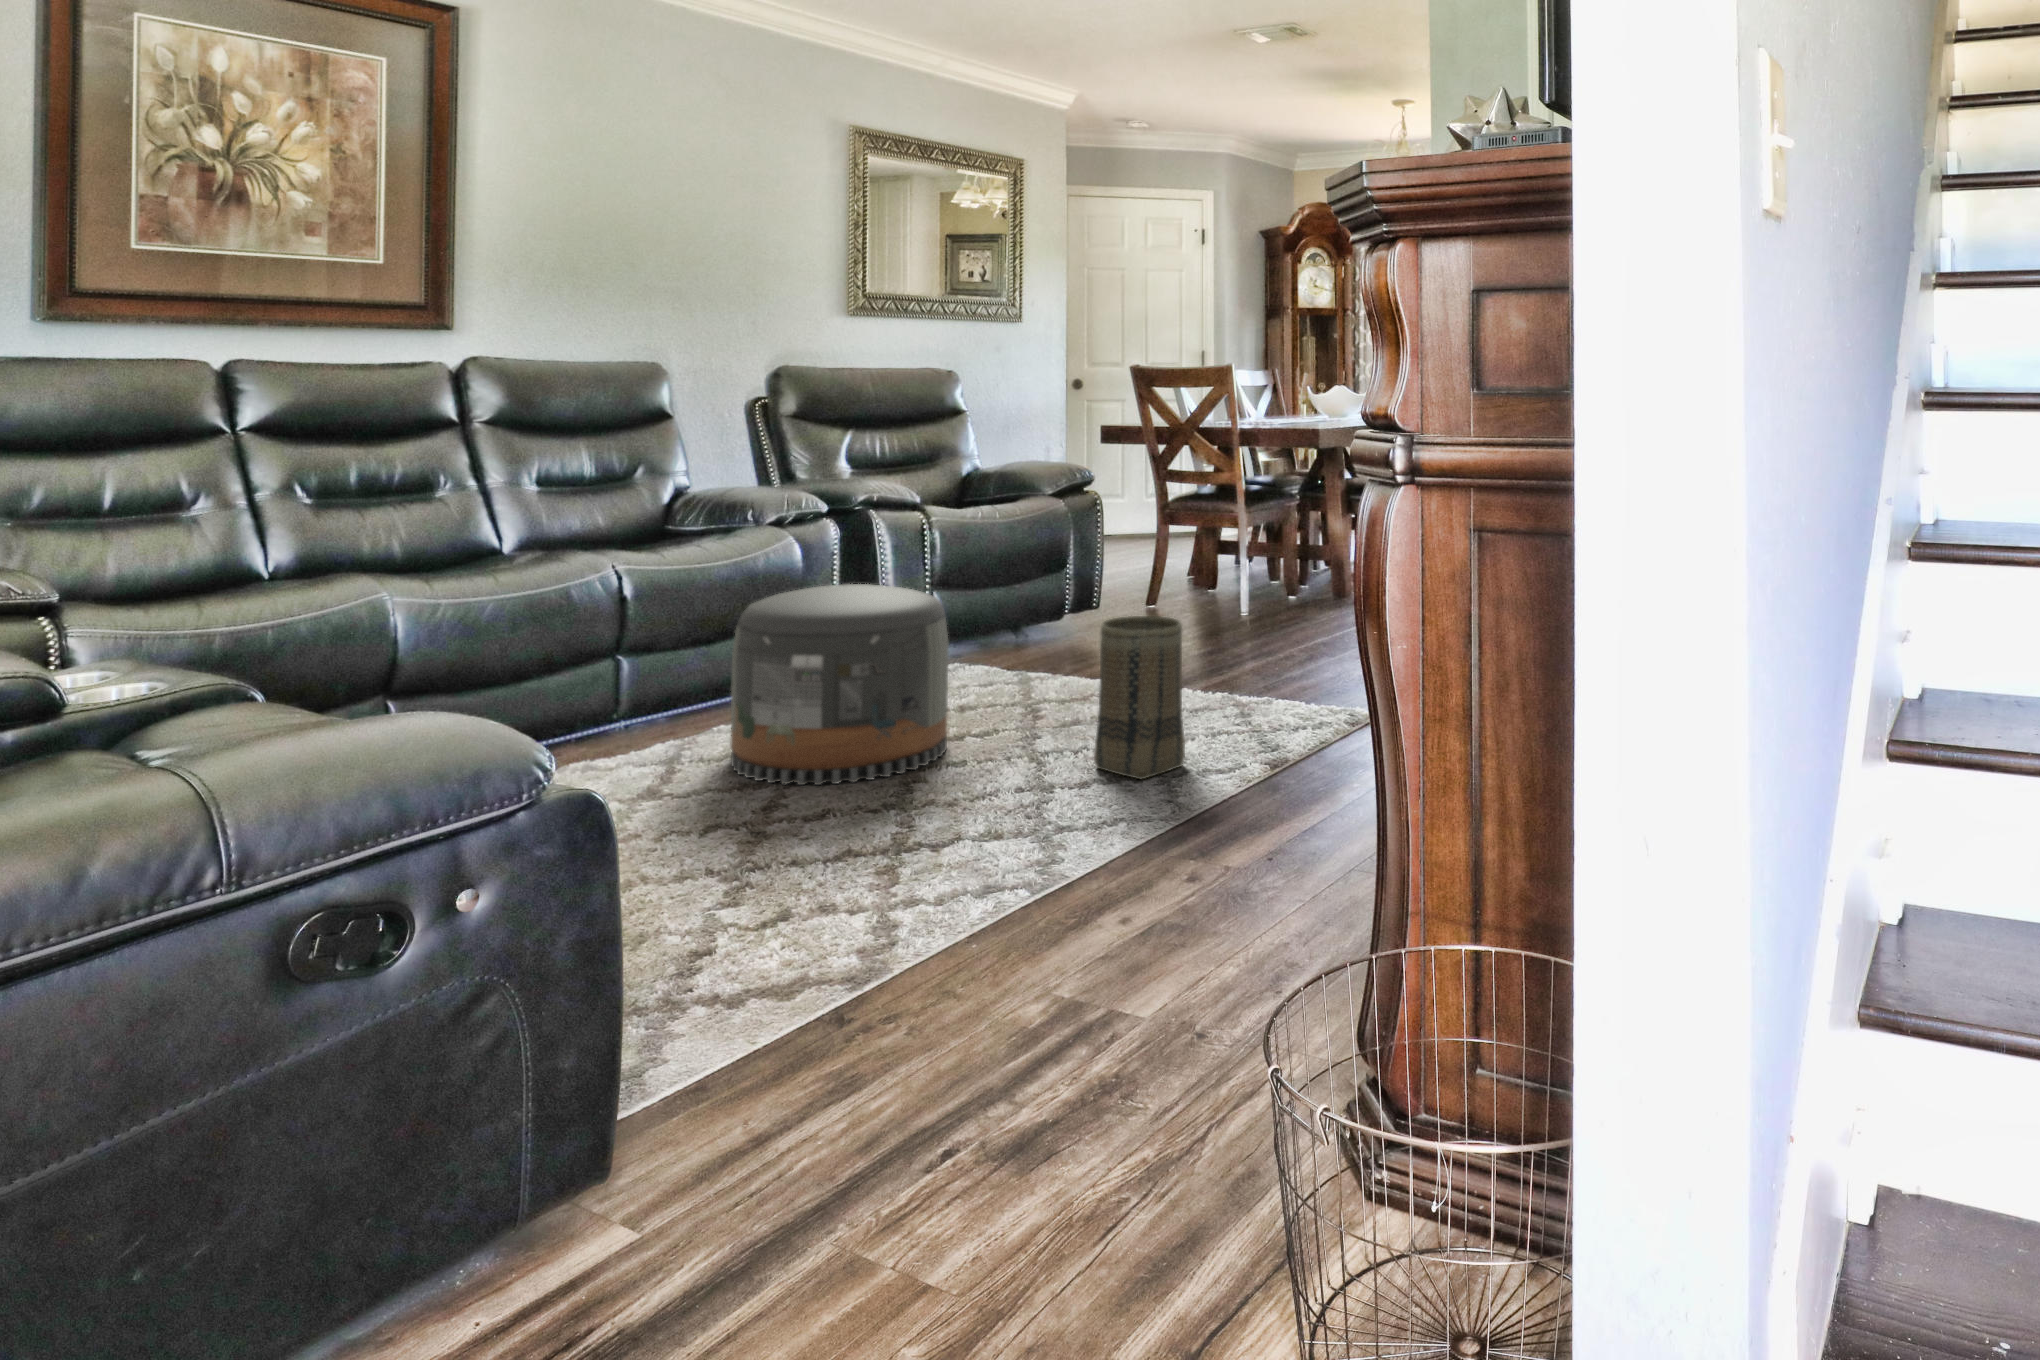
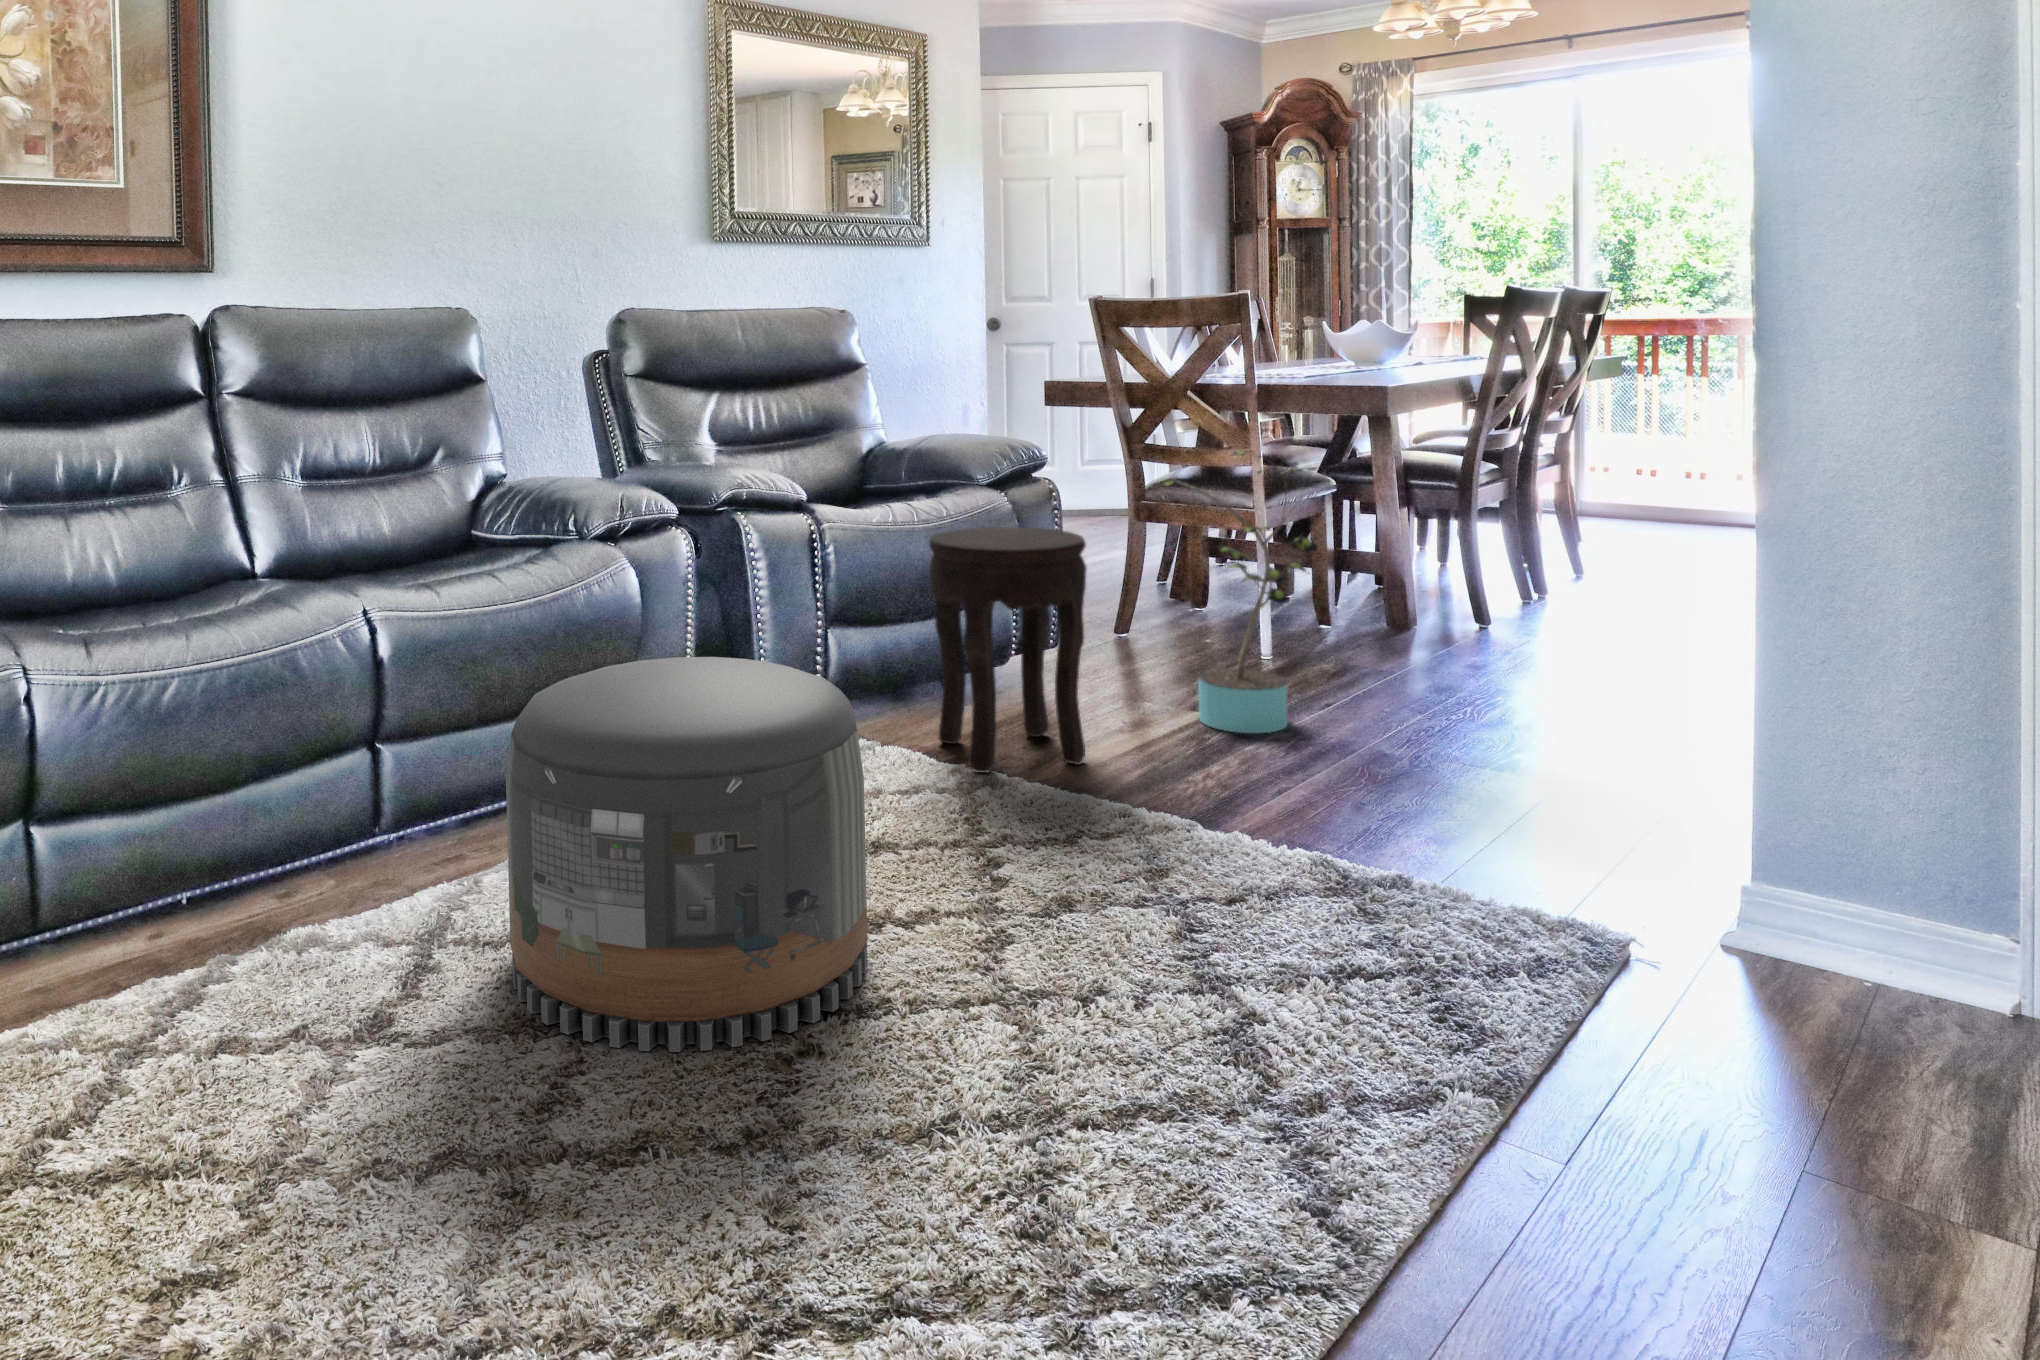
potted plant: none [1154,472,1254,648] -> present [1157,450,1318,733]
side table: none [1002,520,1103,673] -> present [929,527,1087,773]
basket: present [1094,616,1185,779] -> none [1157,752,1347,1115]

